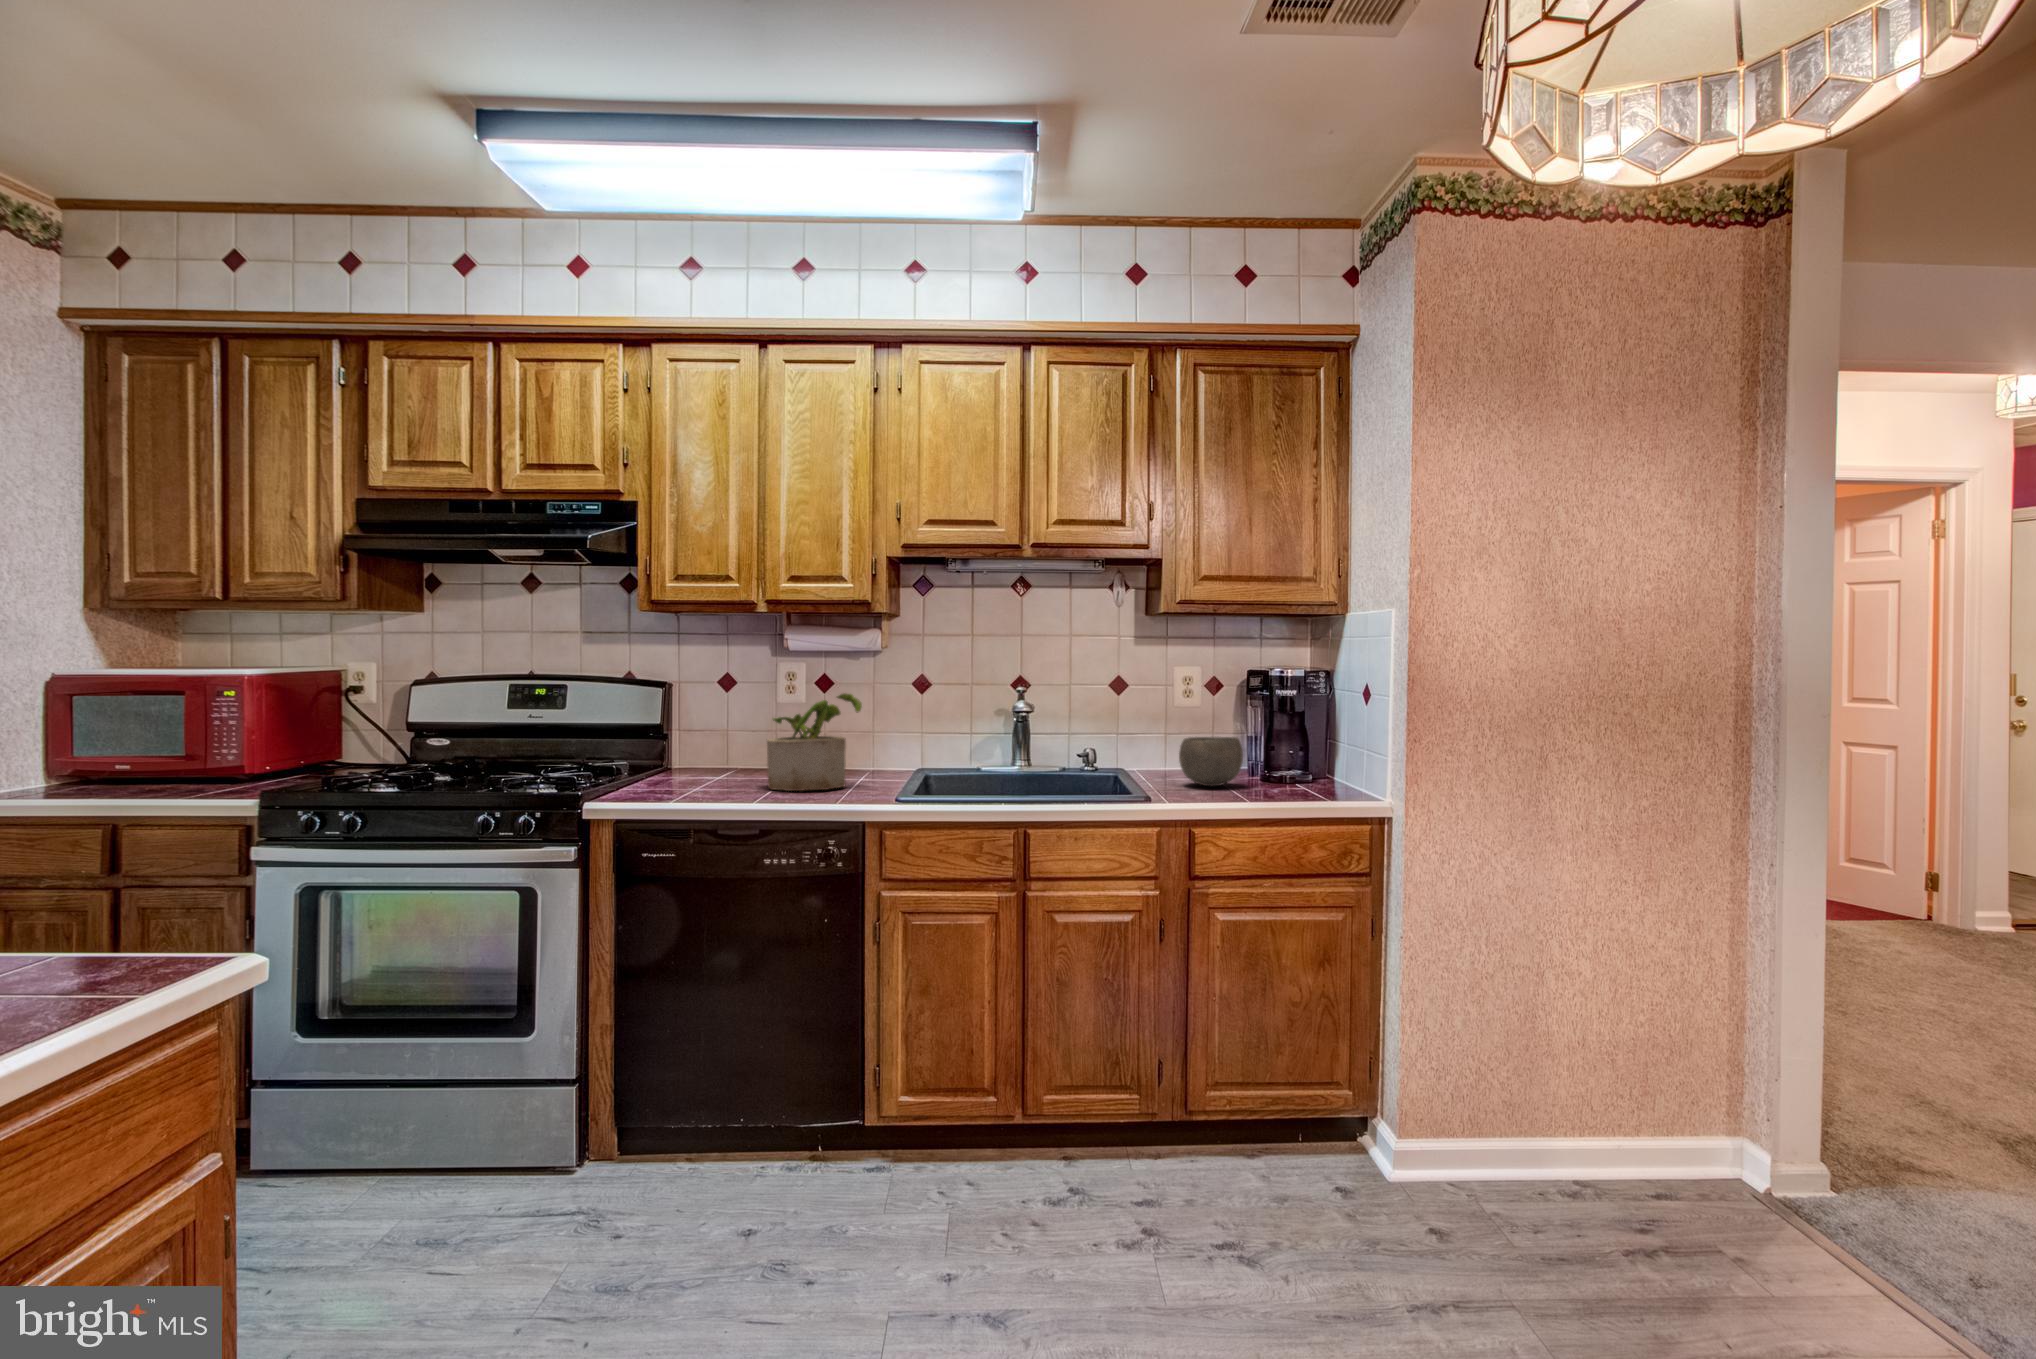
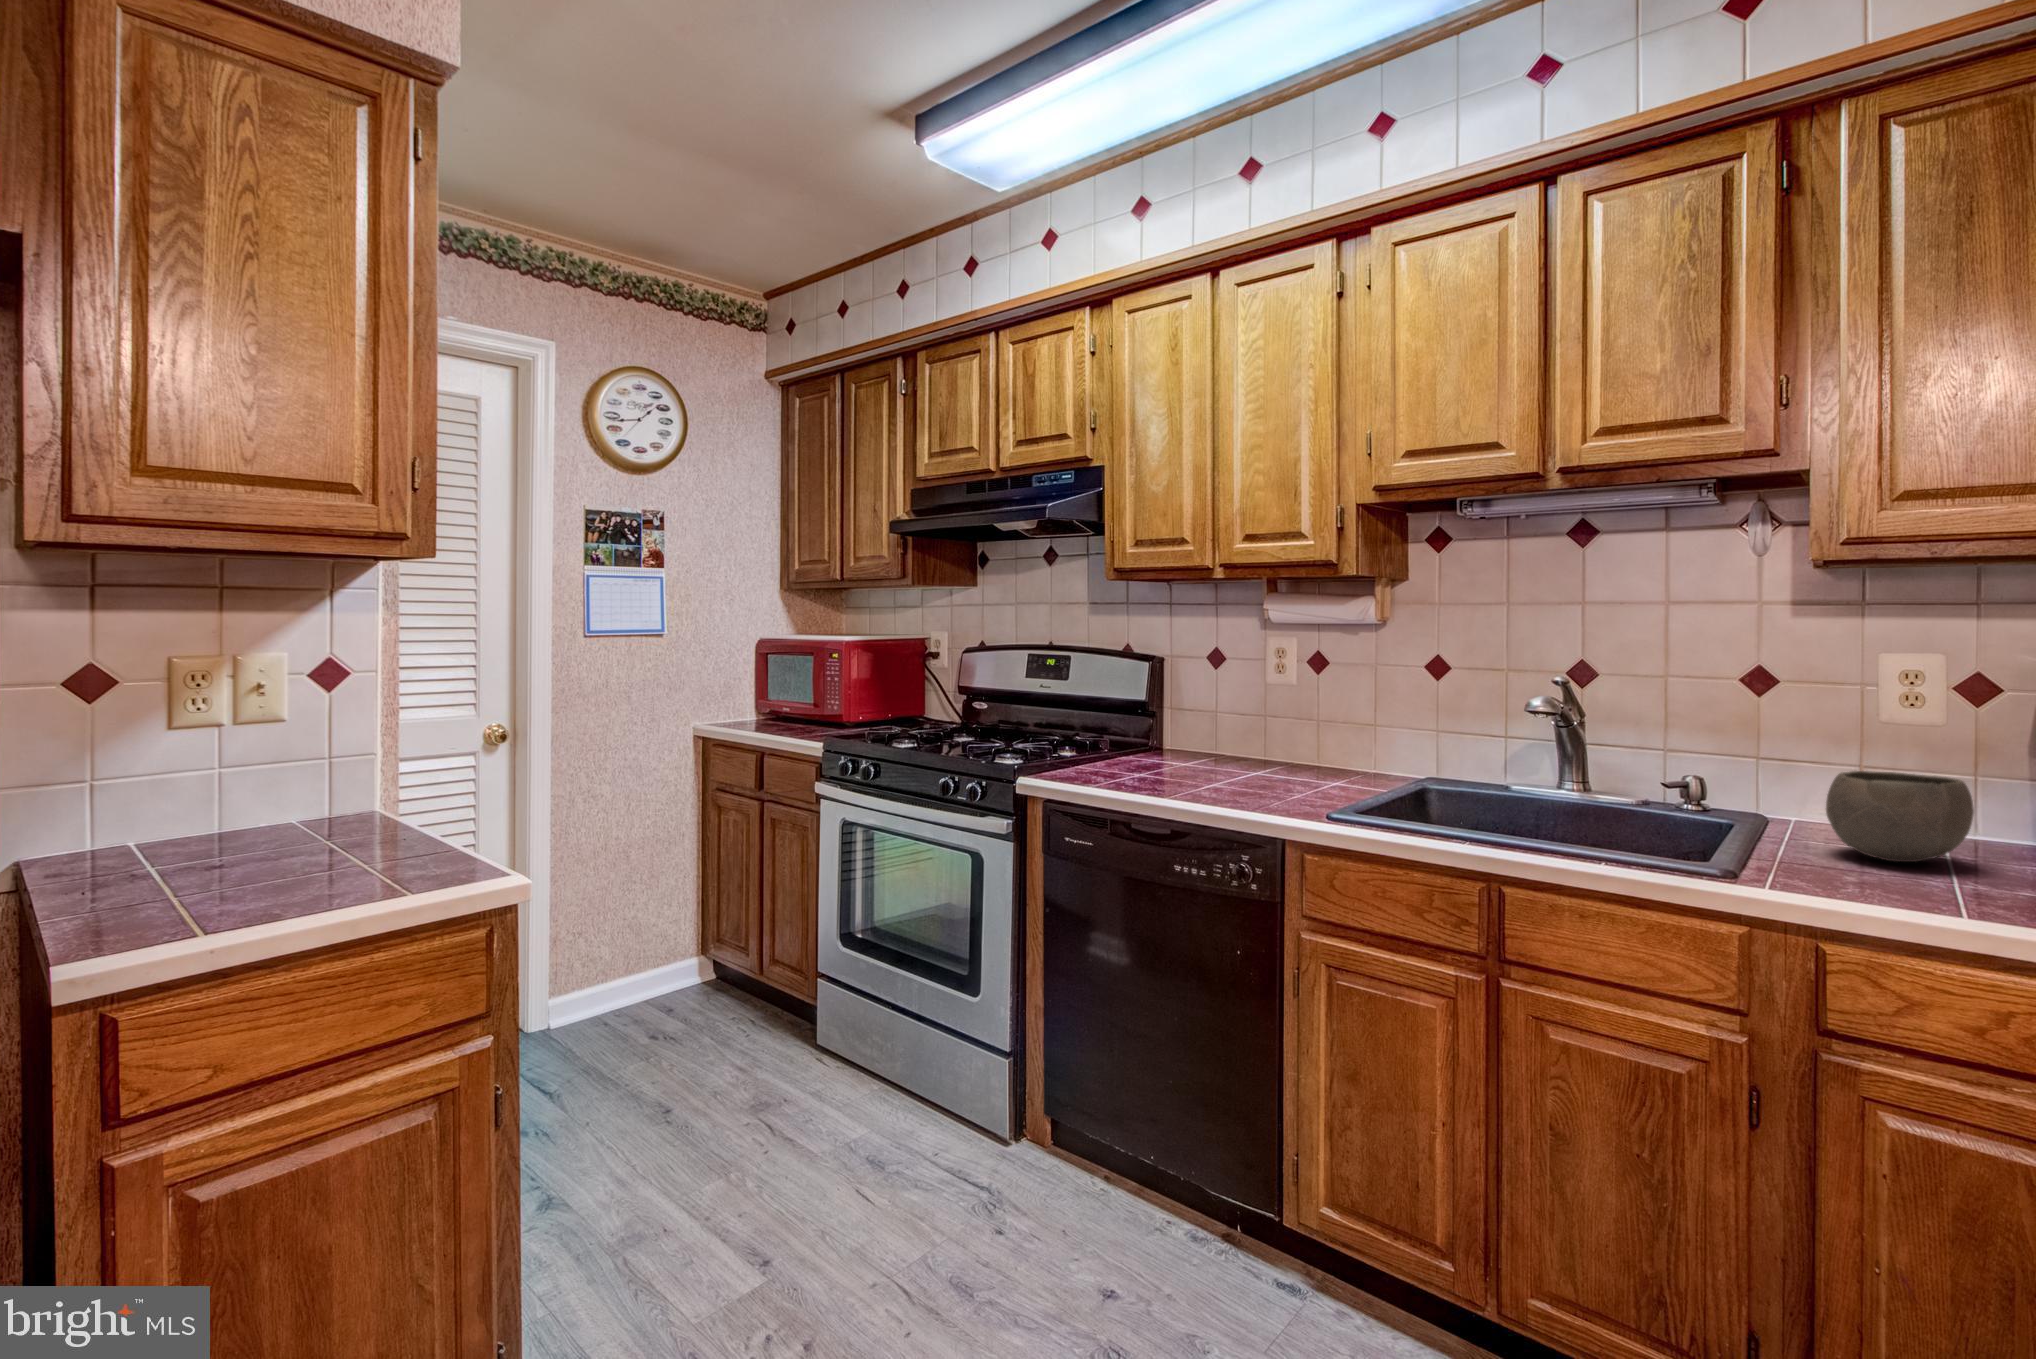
potted plant: present [767,693,862,791] -> none [1201,677,1318,792]

